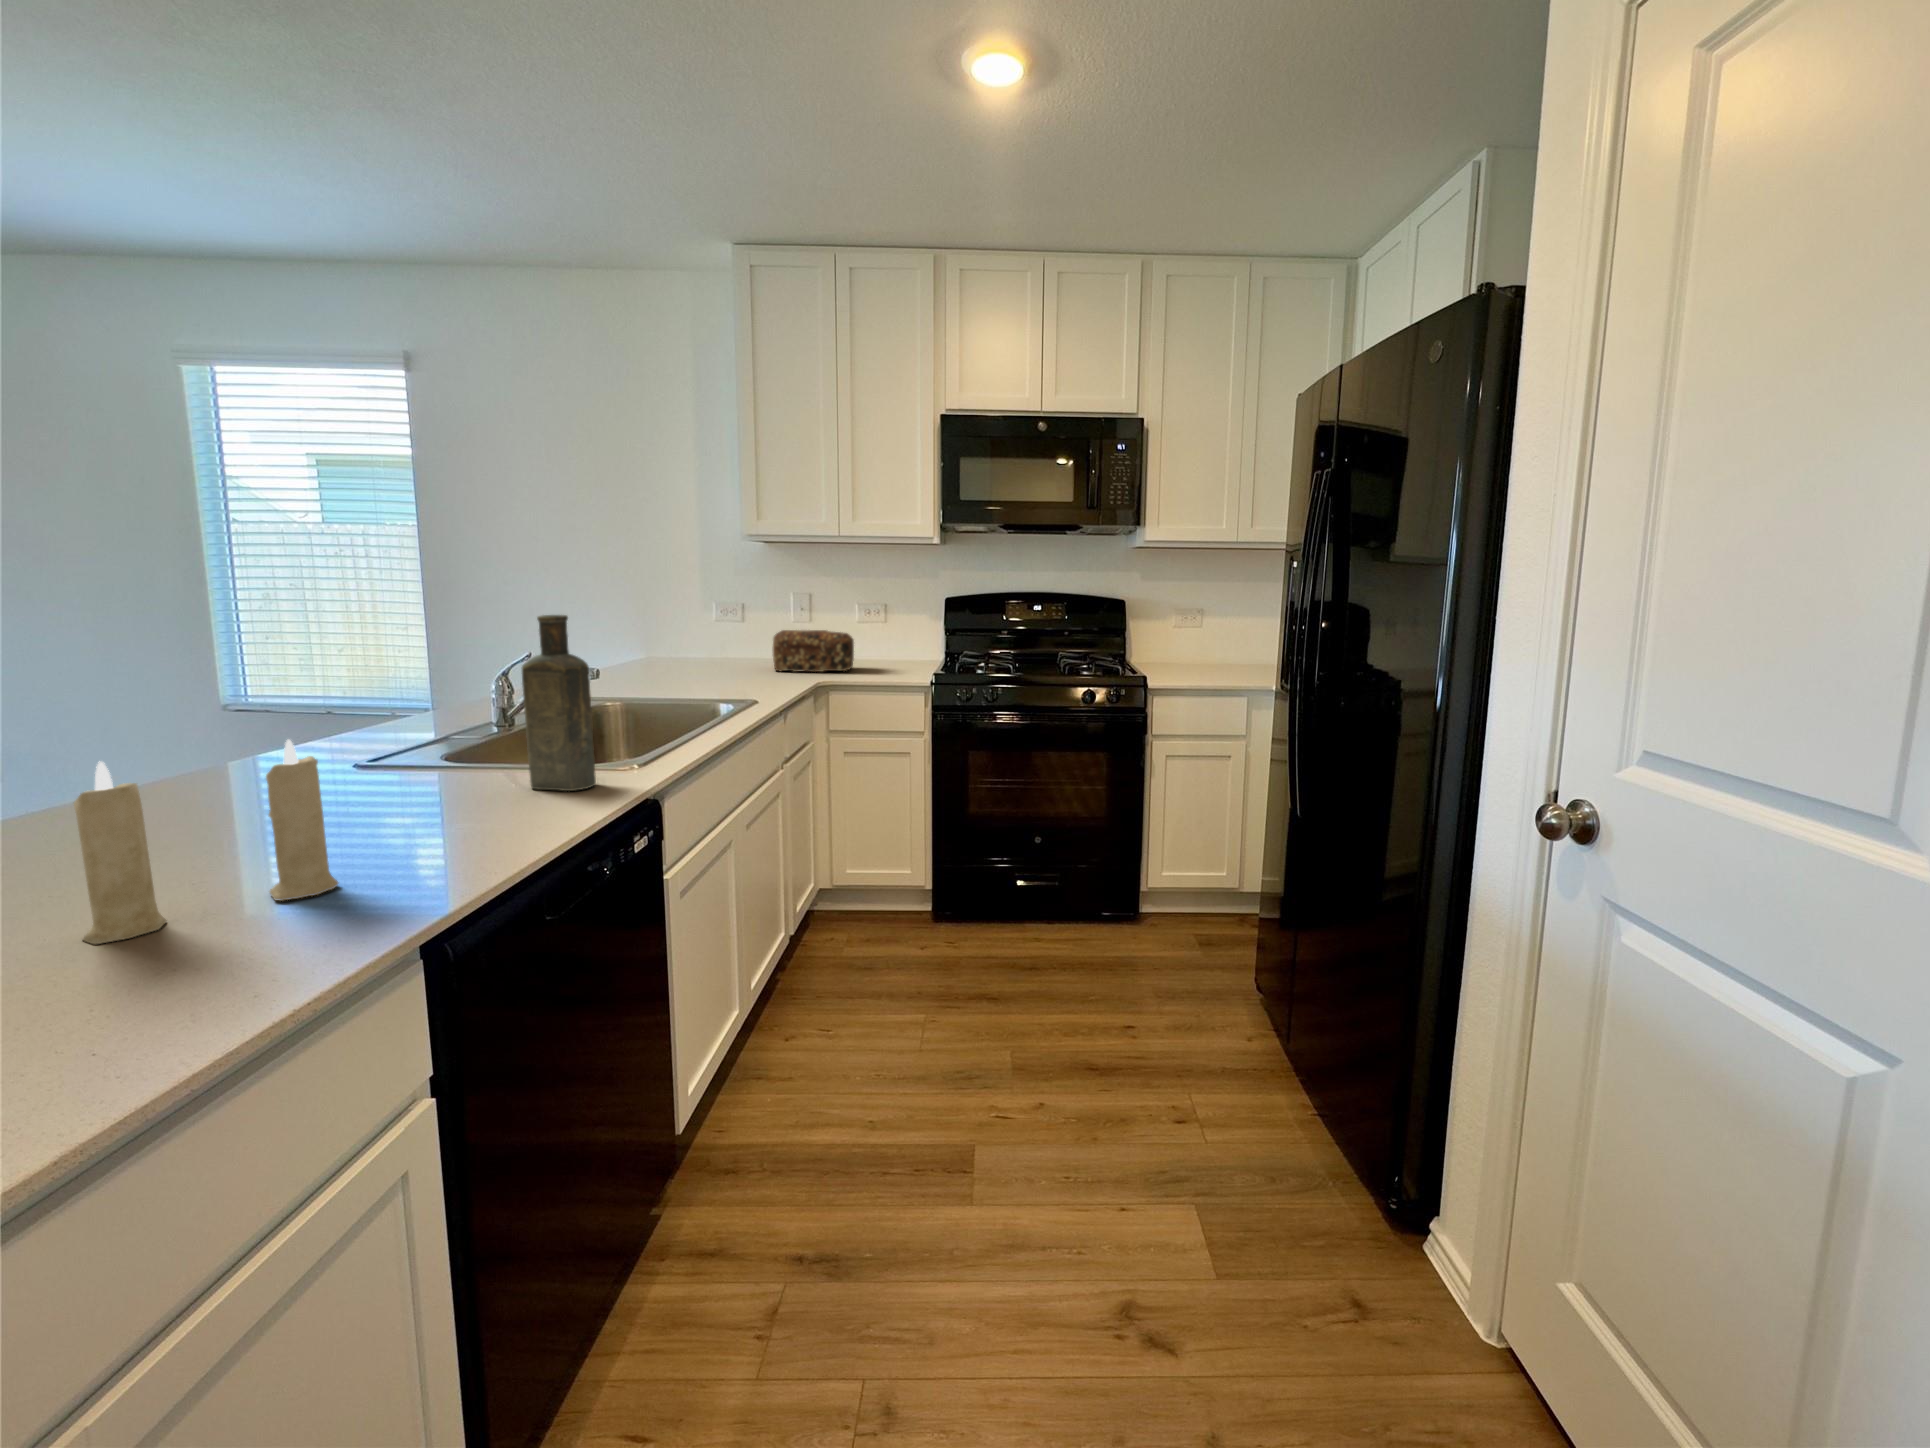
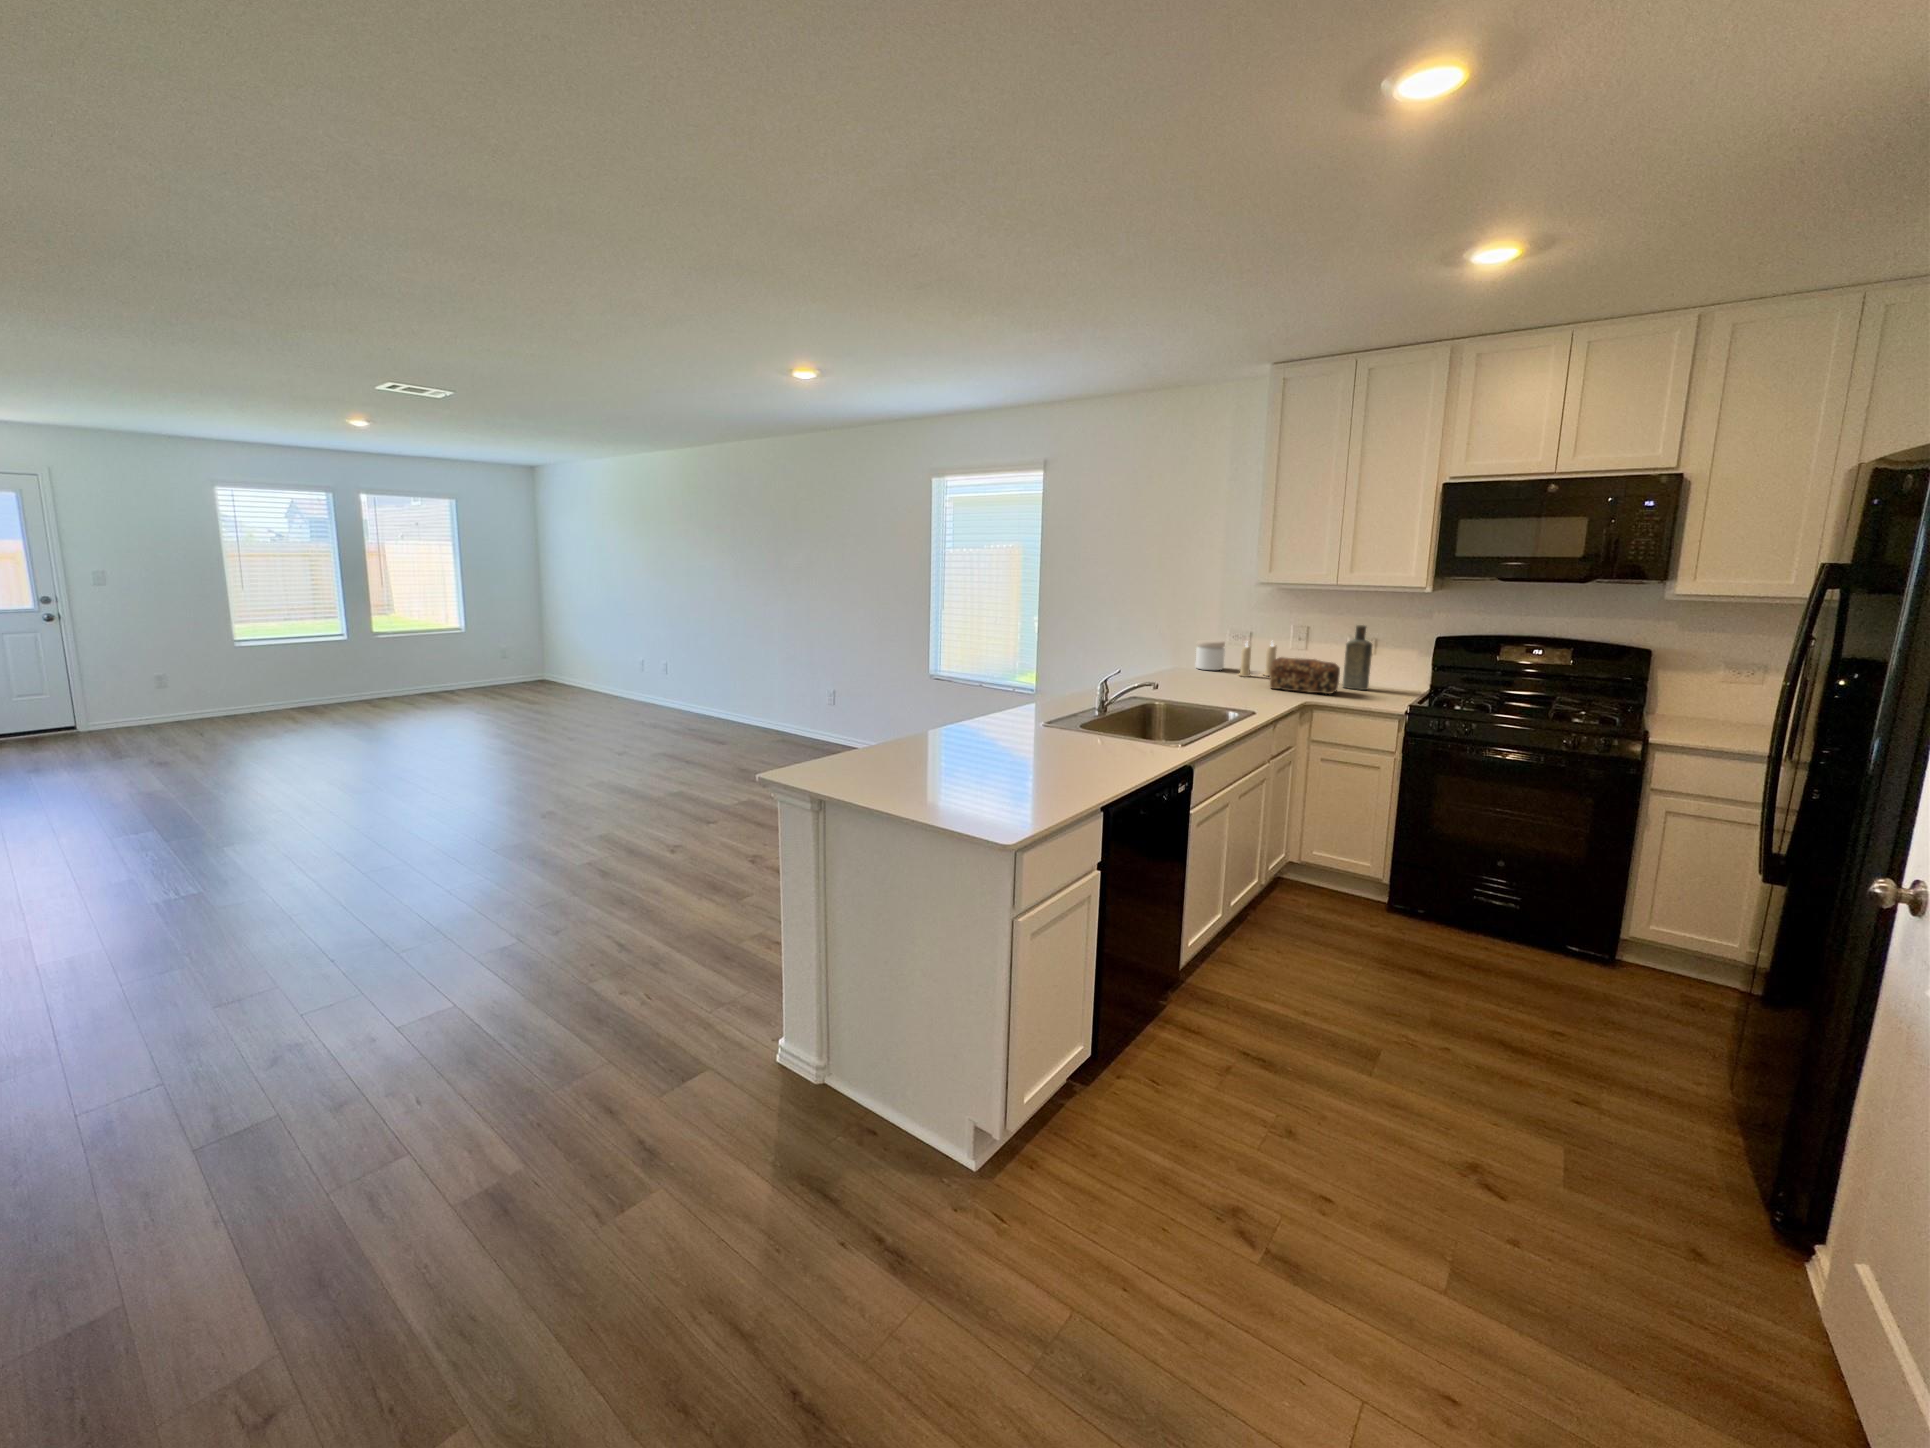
bottle: present [522,615,596,791] -> present [1342,625,1372,690]
jar: none [674,617,714,657] -> present [1196,640,1225,670]
candle: present [74,739,338,944] -> present [1239,643,1277,677]

